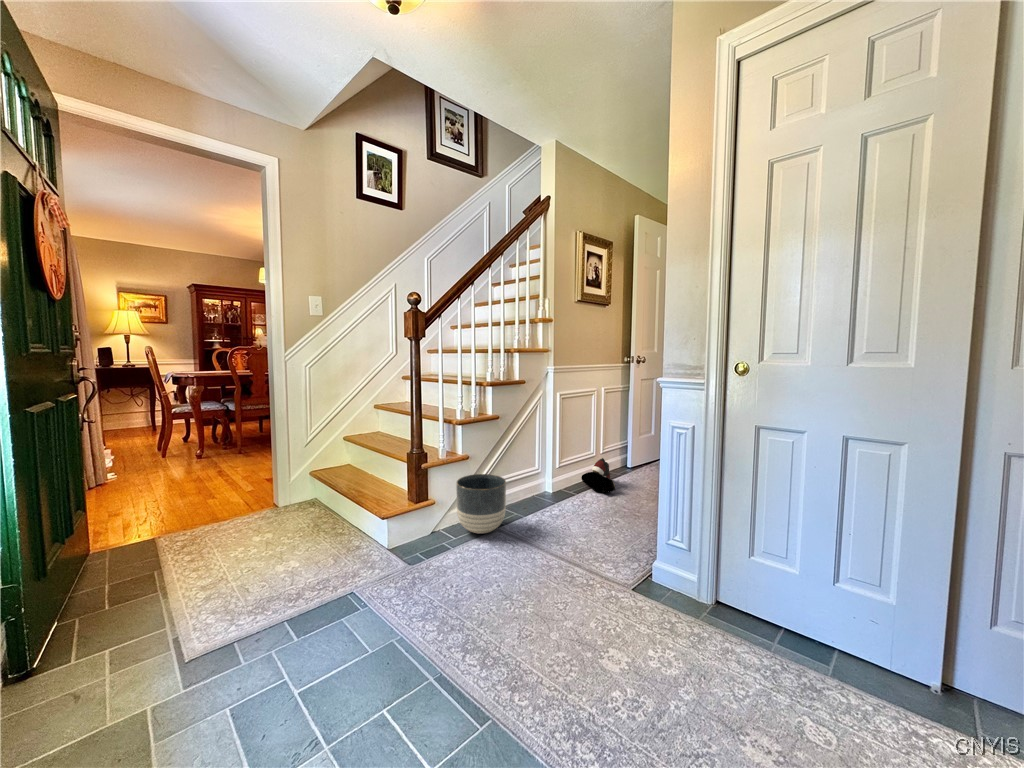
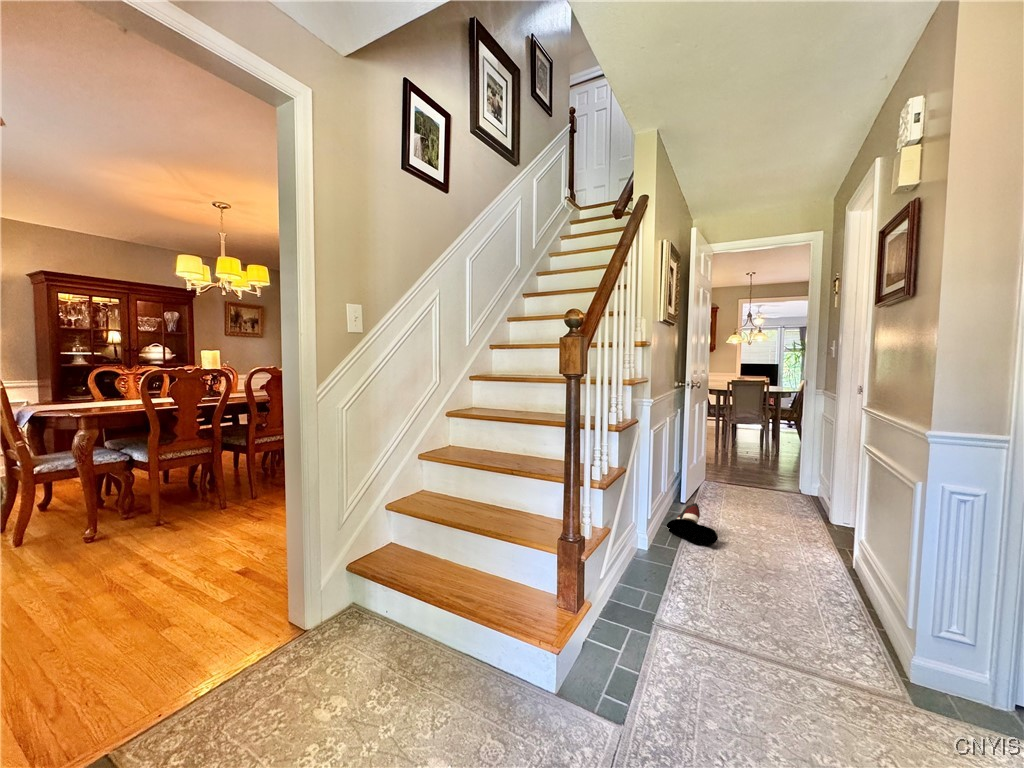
planter: present [456,474,506,534] -> none [607,549,678,640]

